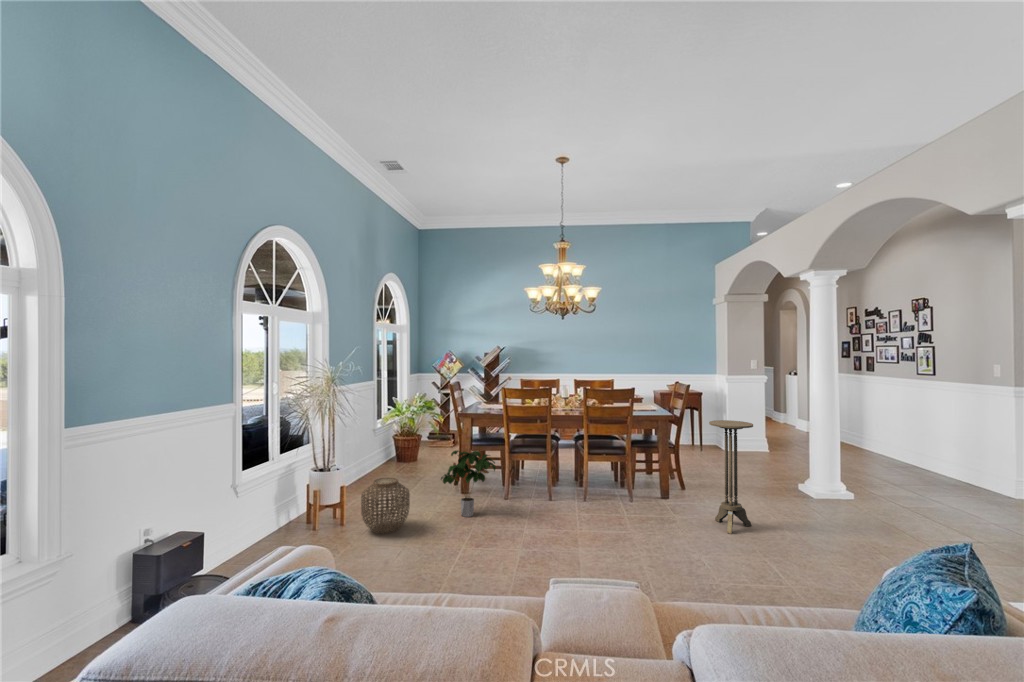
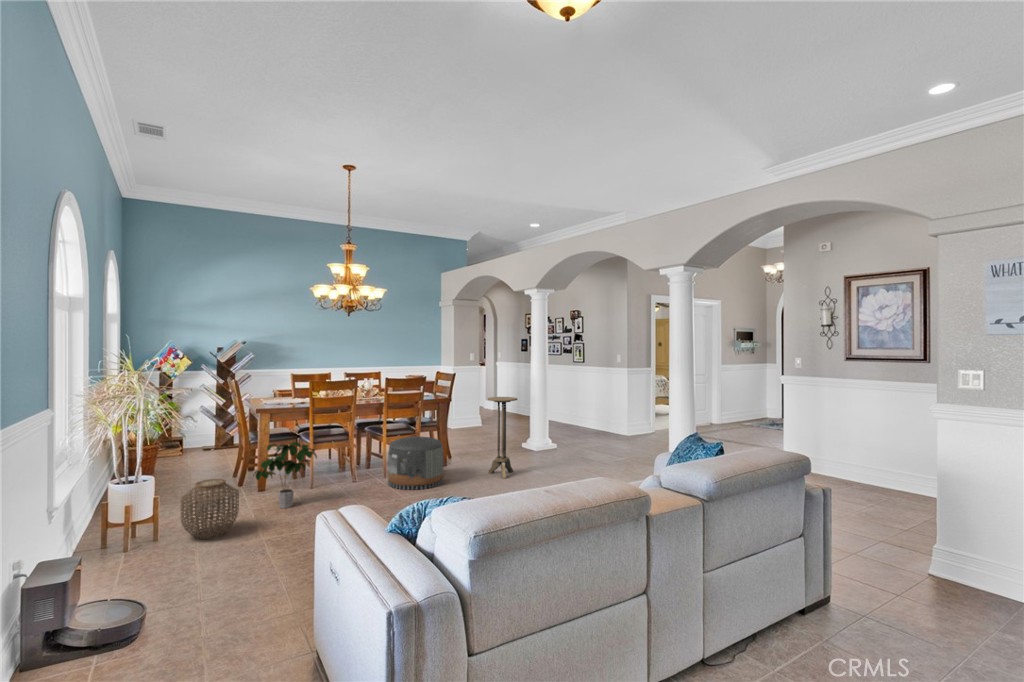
pouf: none [581,459,647,526] -> present [388,436,443,490]

